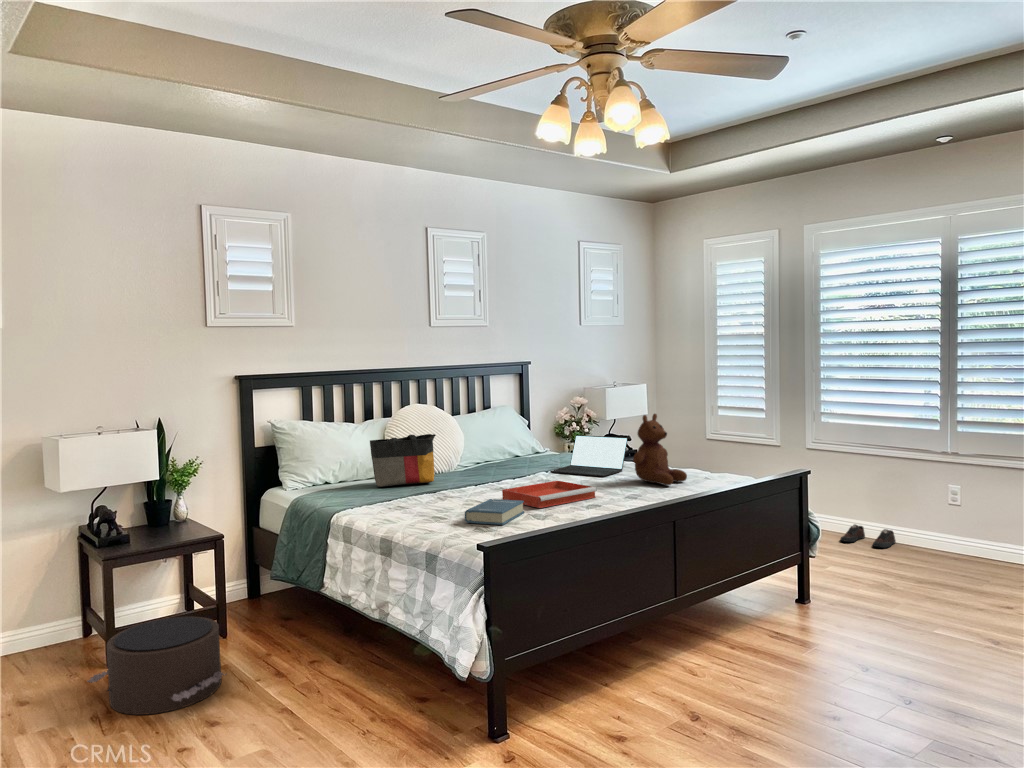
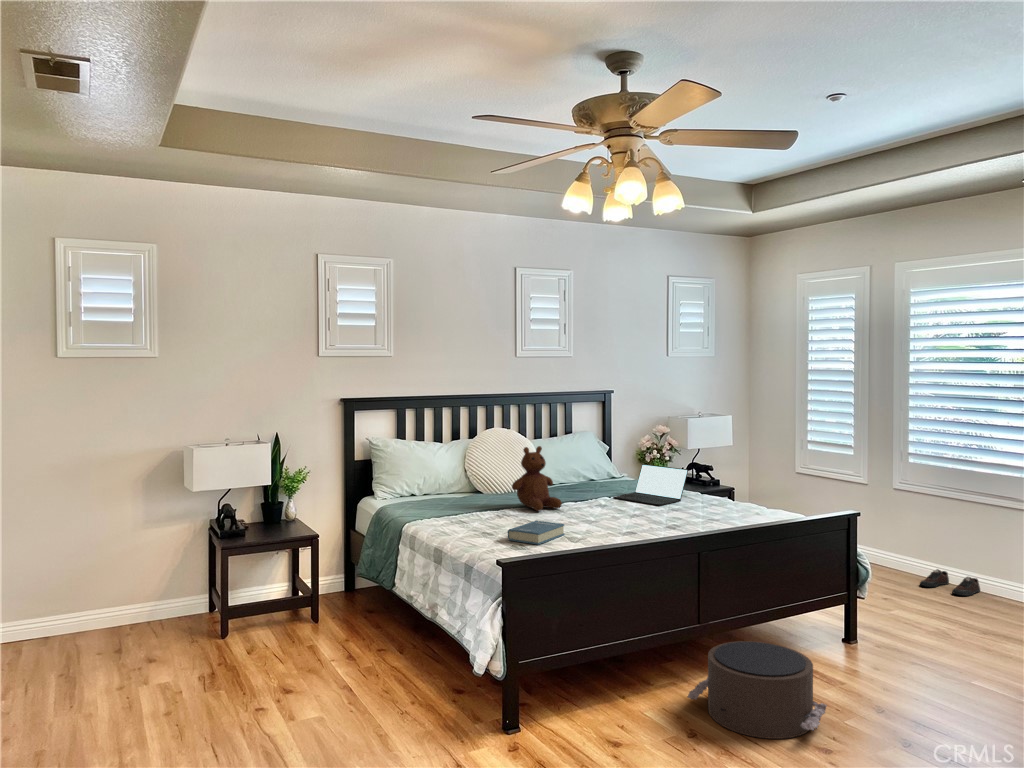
teddy bear: present [633,414,687,485] -> present [512,446,562,511]
tote bag: present [370,434,436,487] -> none [448,457,506,502]
tray: present [502,481,597,508] -> none [553,507,639,532]
pouf: present [87,617,225,715] -> present [687,641,827,739]

